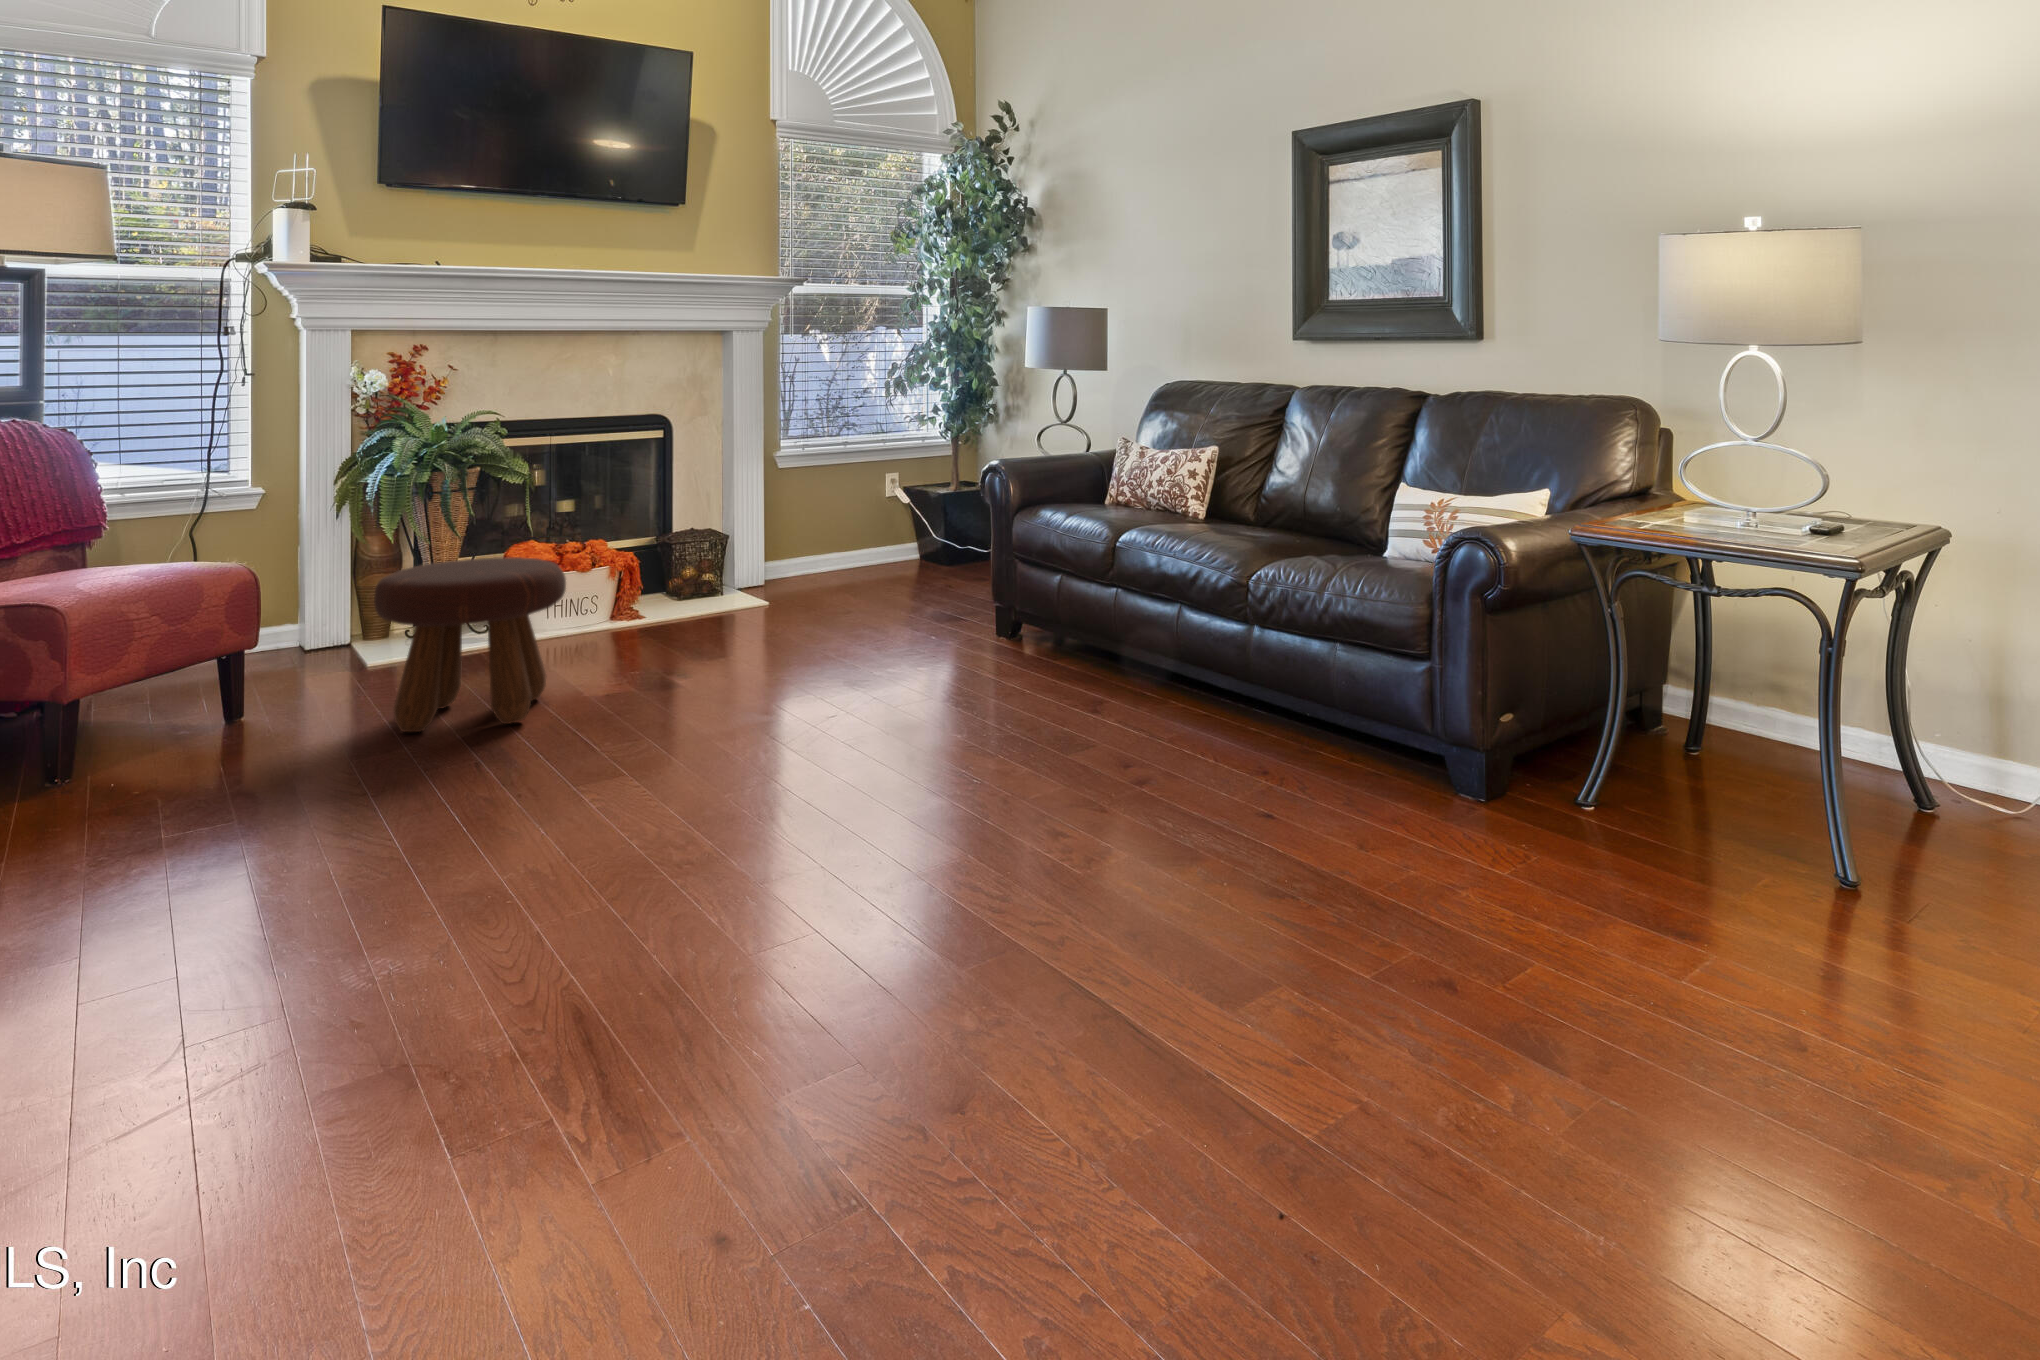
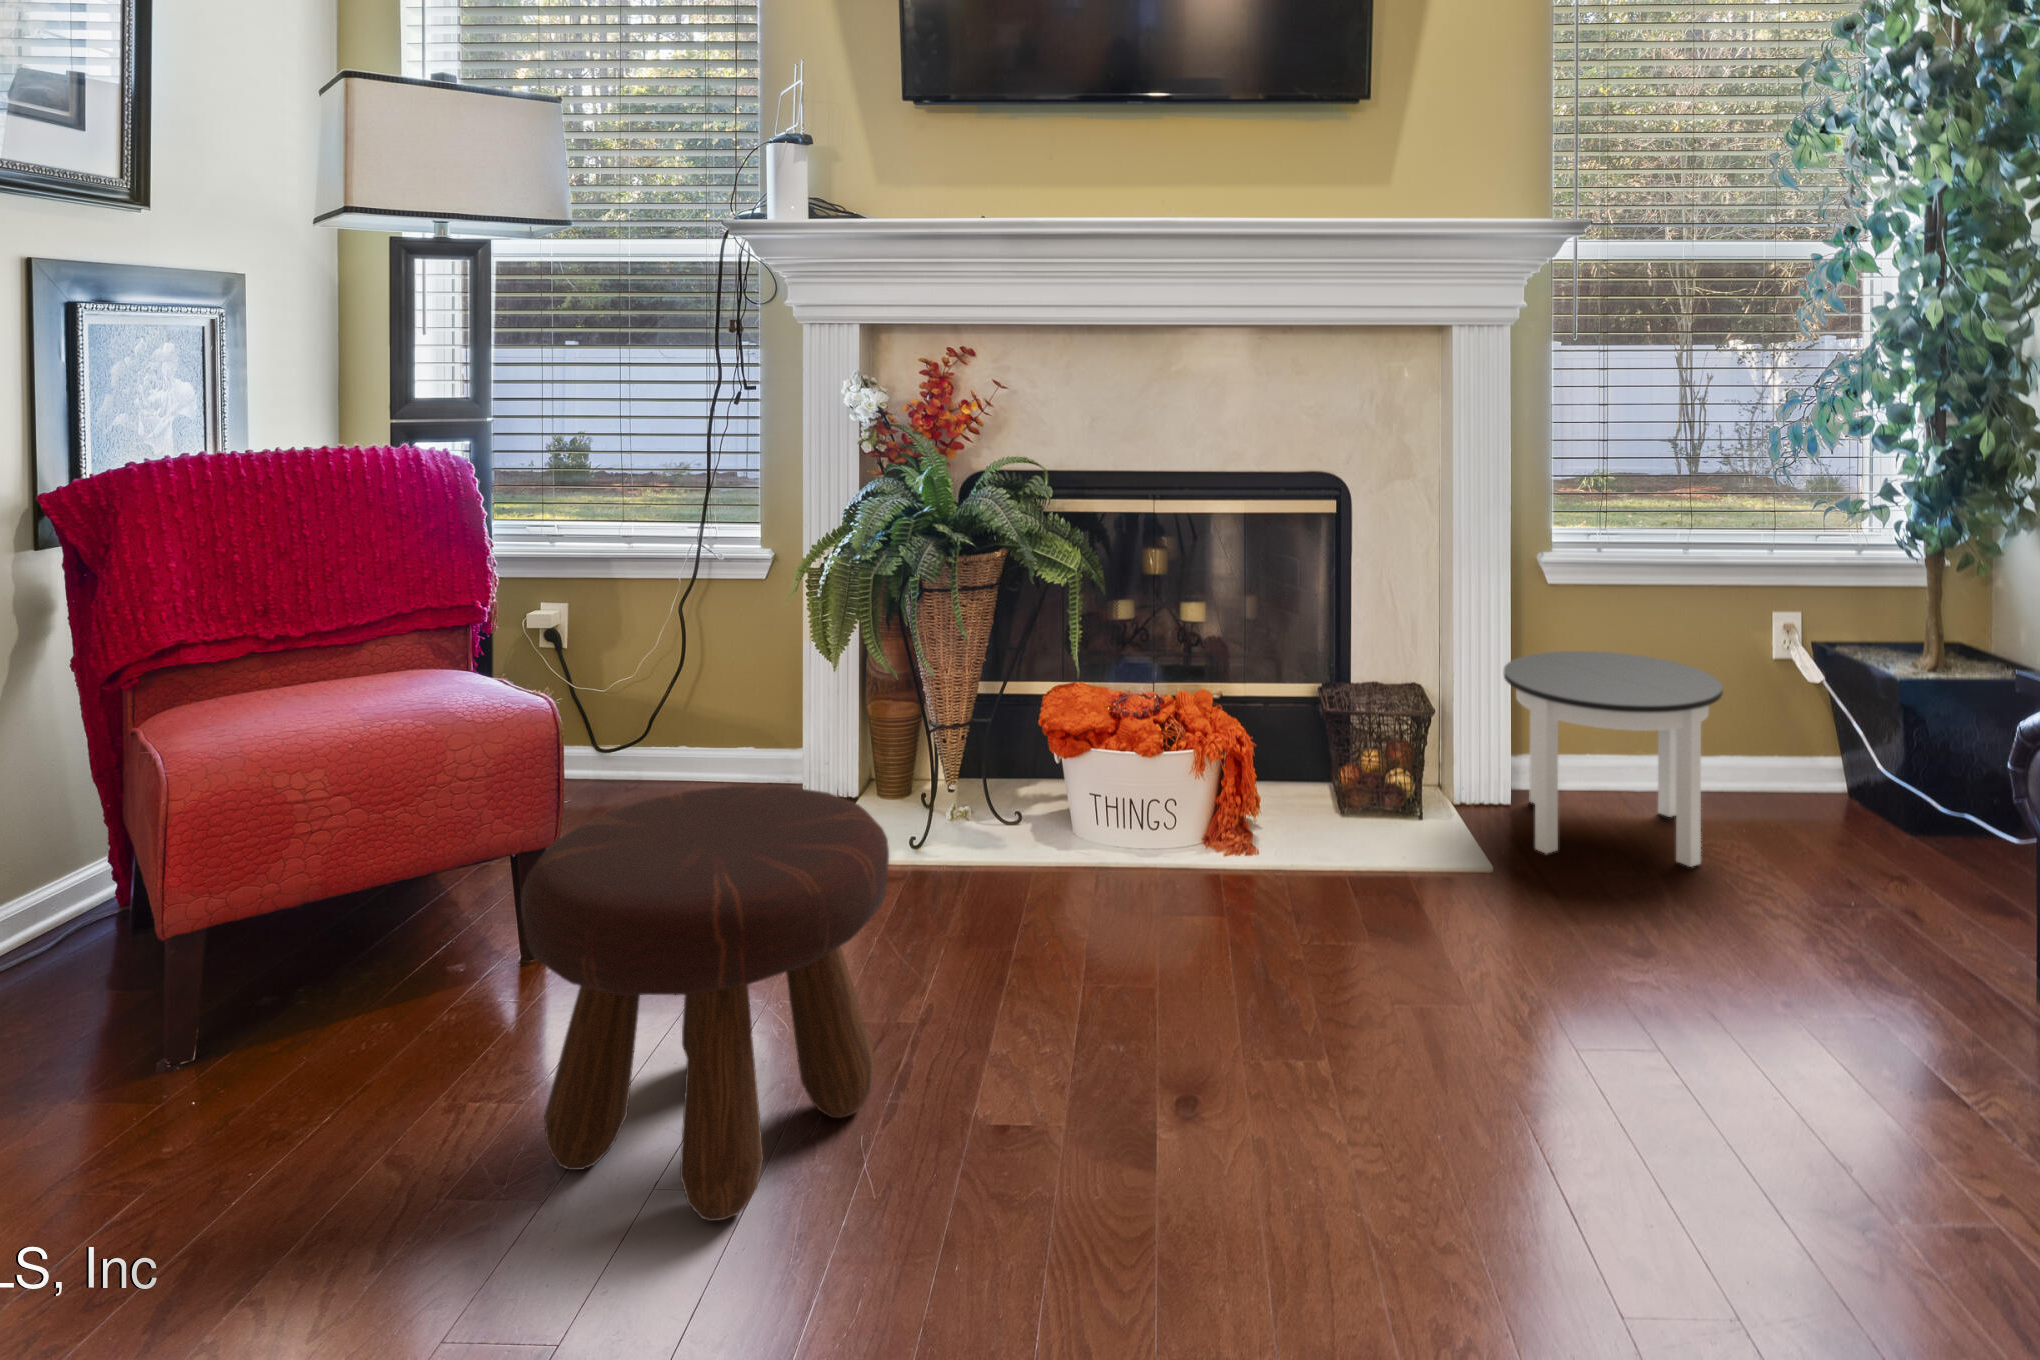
round table: none [764,501,872,596] -> present [1504,651,1723,867]

